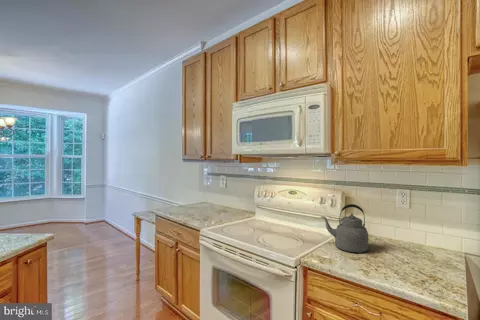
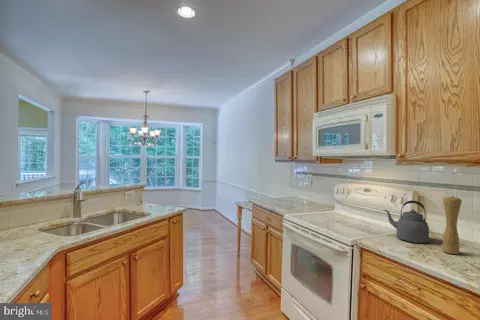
pepper mill: none [388,199,407,264] -> present [442,196,462,254]

